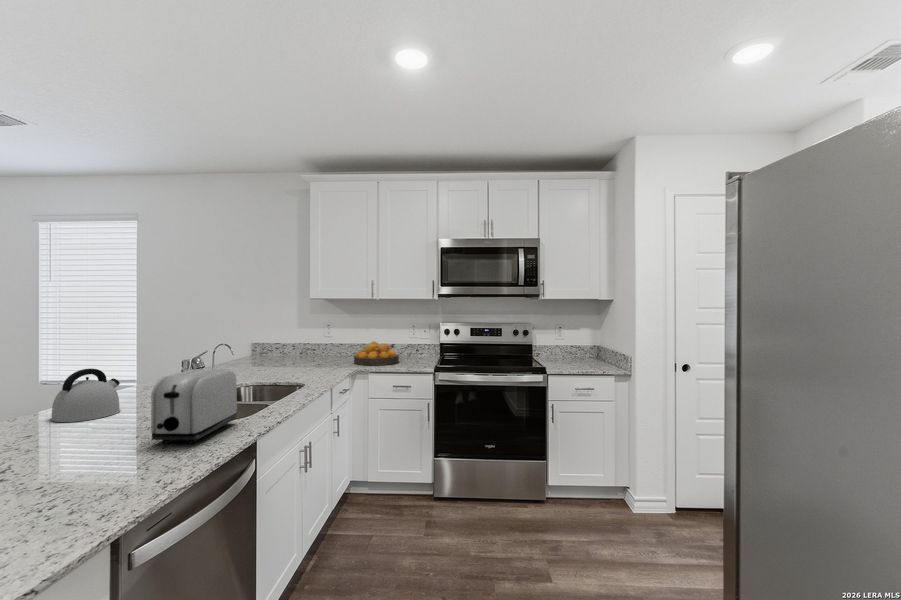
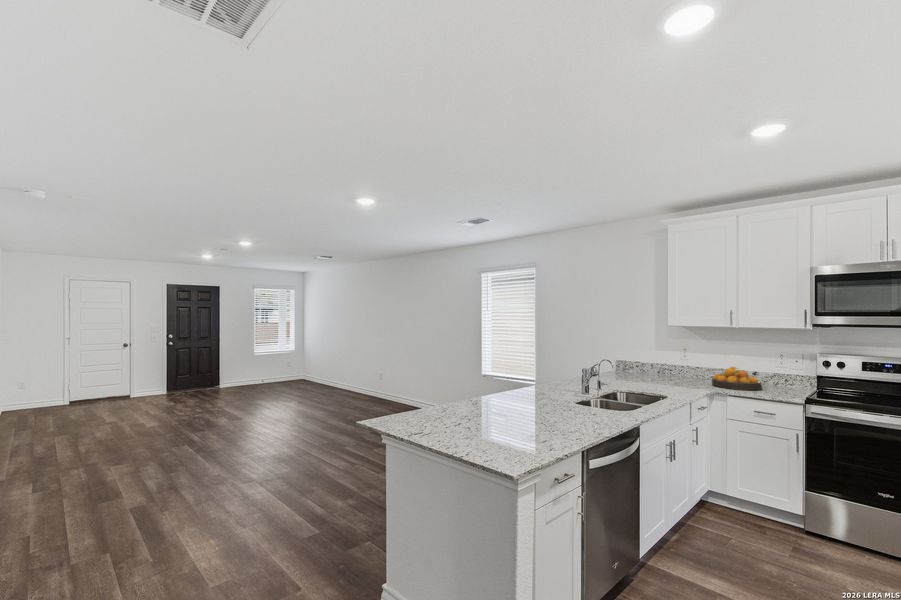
kettle: present [51,369,120,422] -> none [517,367,549,397]
toaster: present [151,369,237,443] -> none [577,374,624,419]

